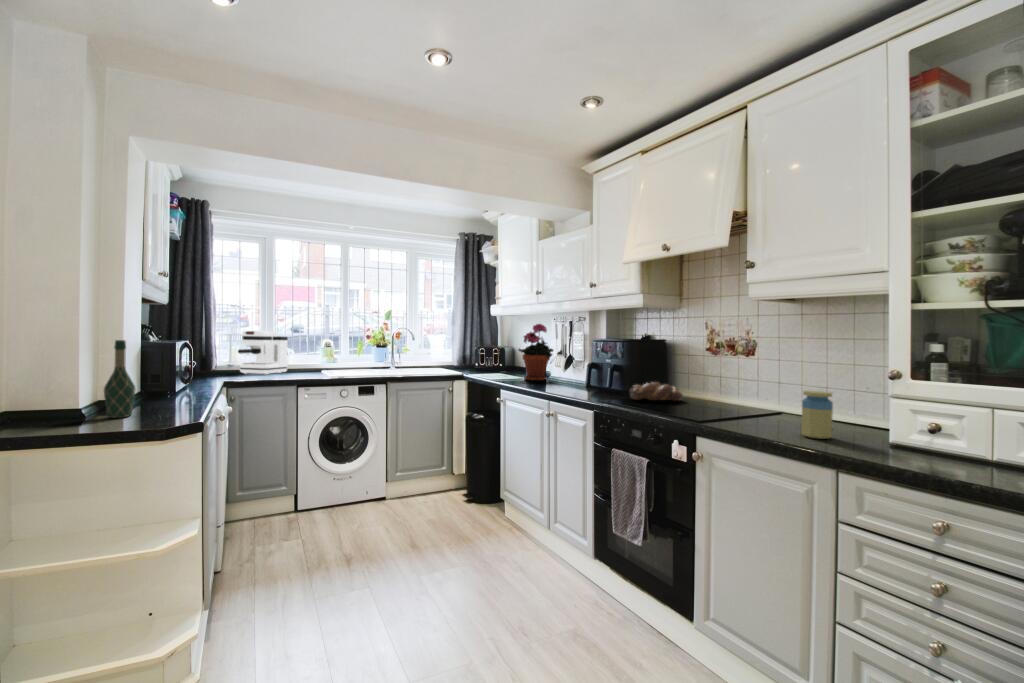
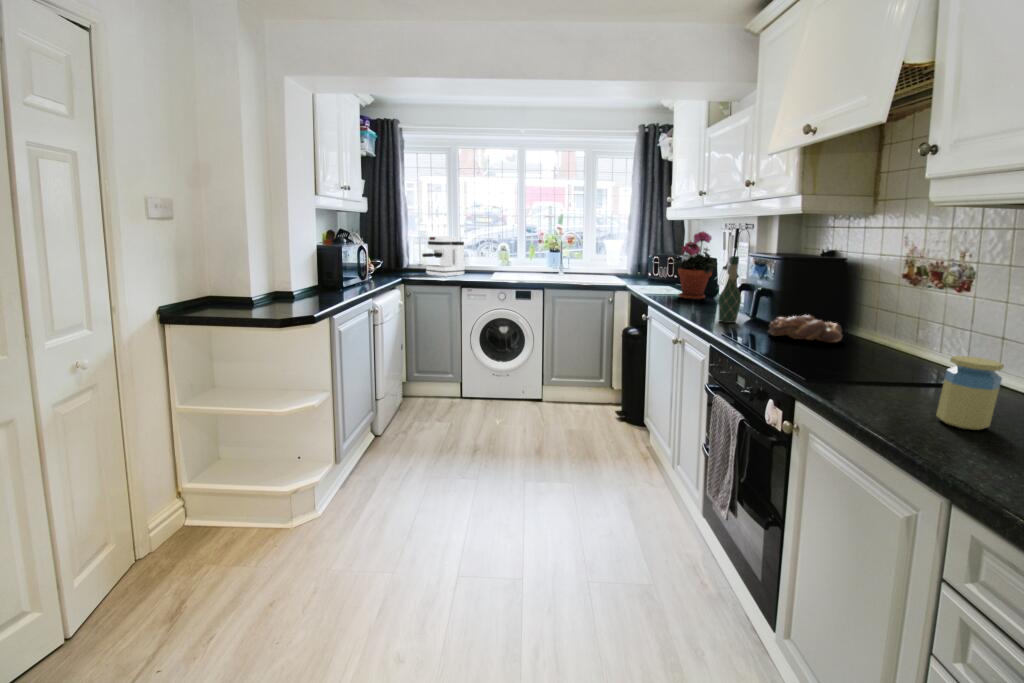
wine bottle: present [104,340,136,418] -> present [719,256,741,323]

